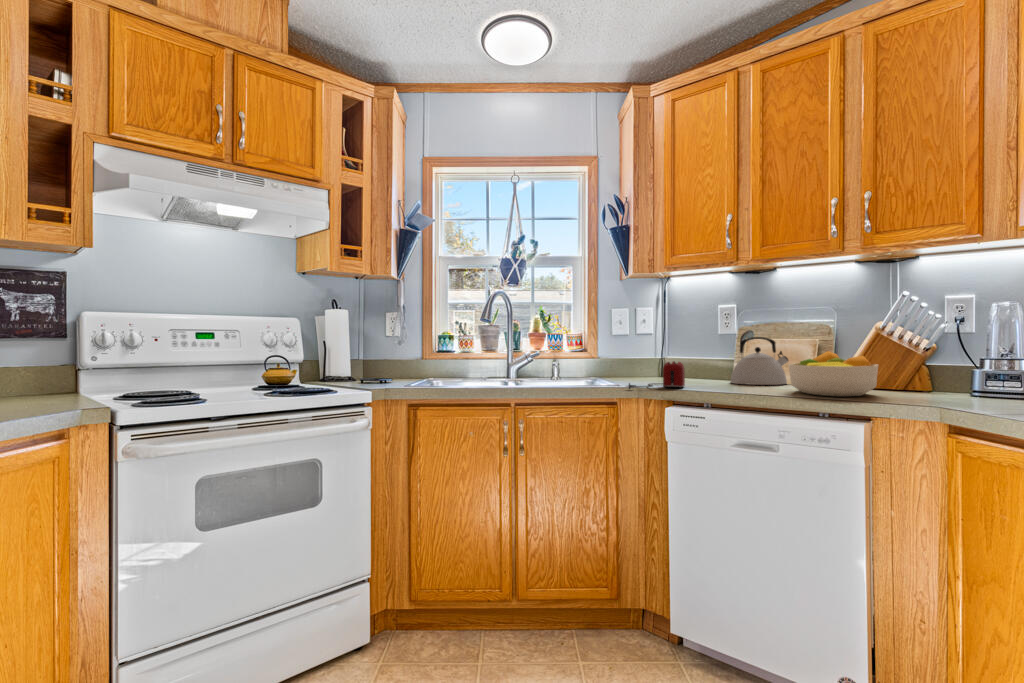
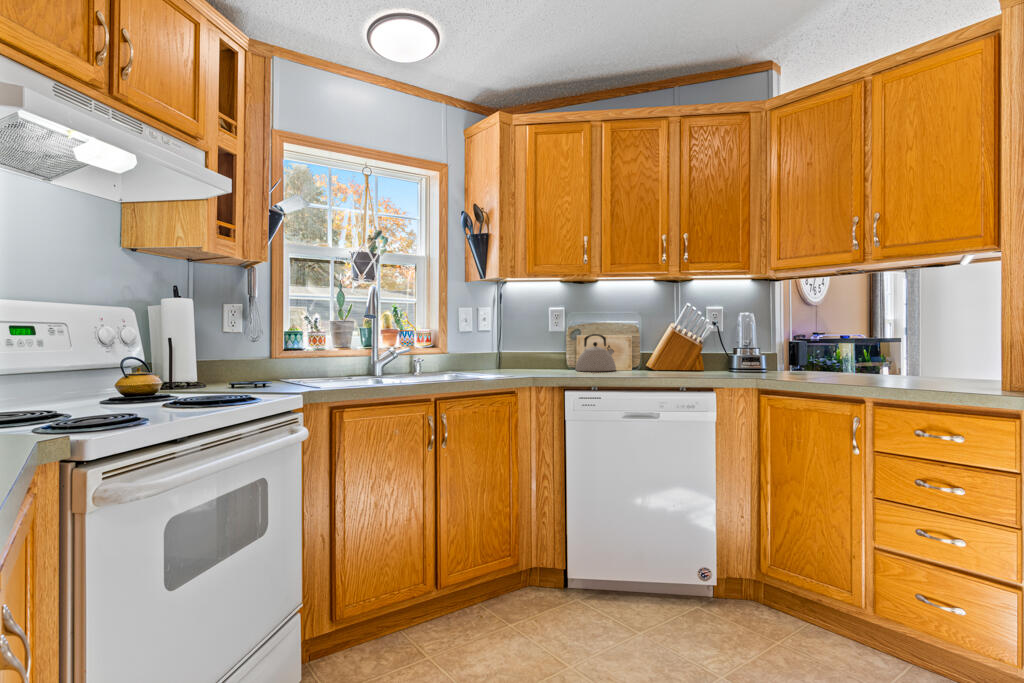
fruit bowl: present [789,351,878,396] -> none [640,344,705,375]
toaster: present [627,361,685,389] -> none [534,354,572,379]

